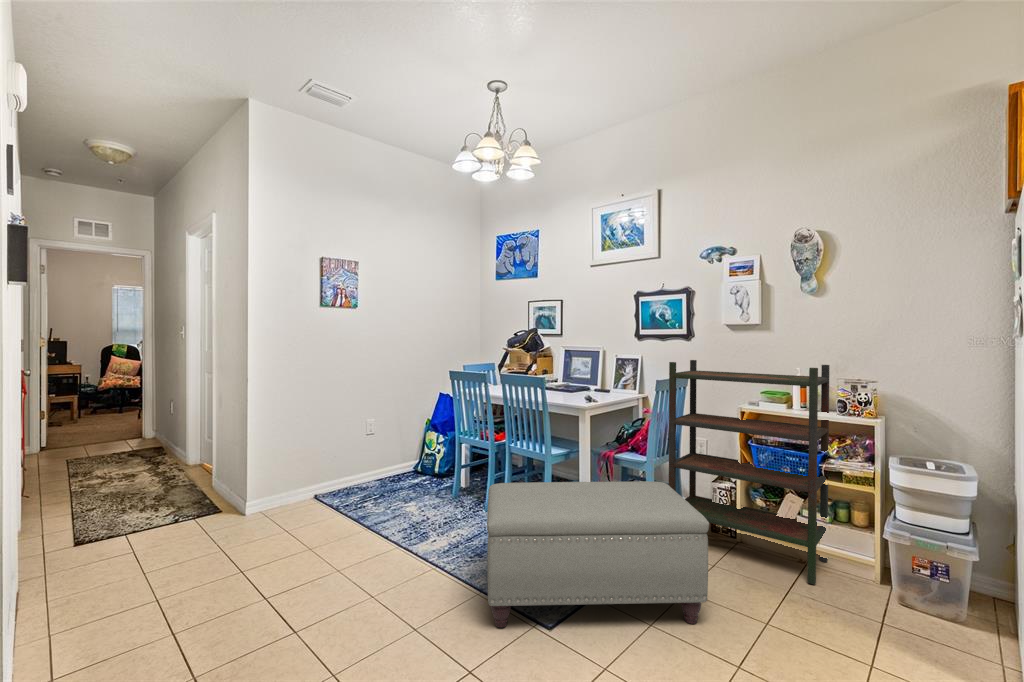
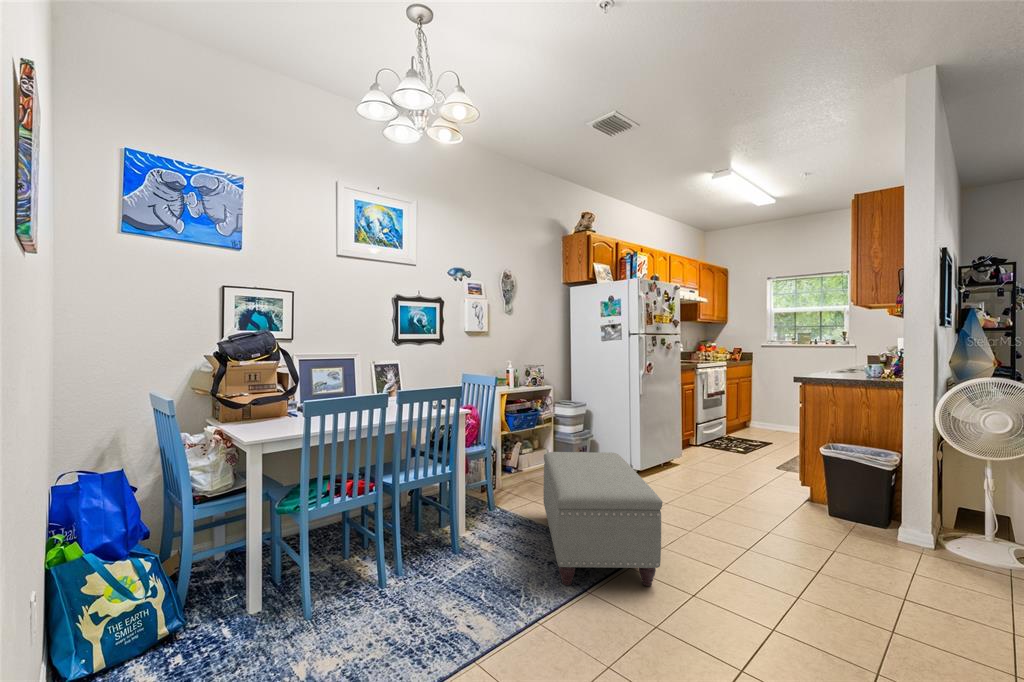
bookshelf: present [669,360,830,584] -> none [469,358,564,510]

